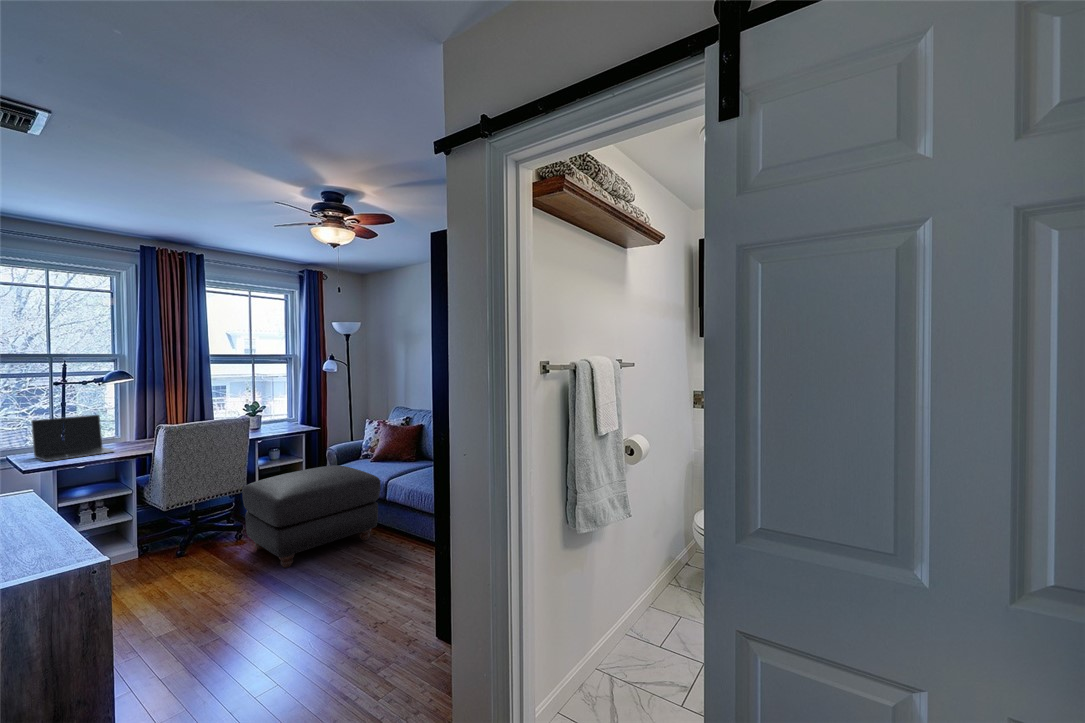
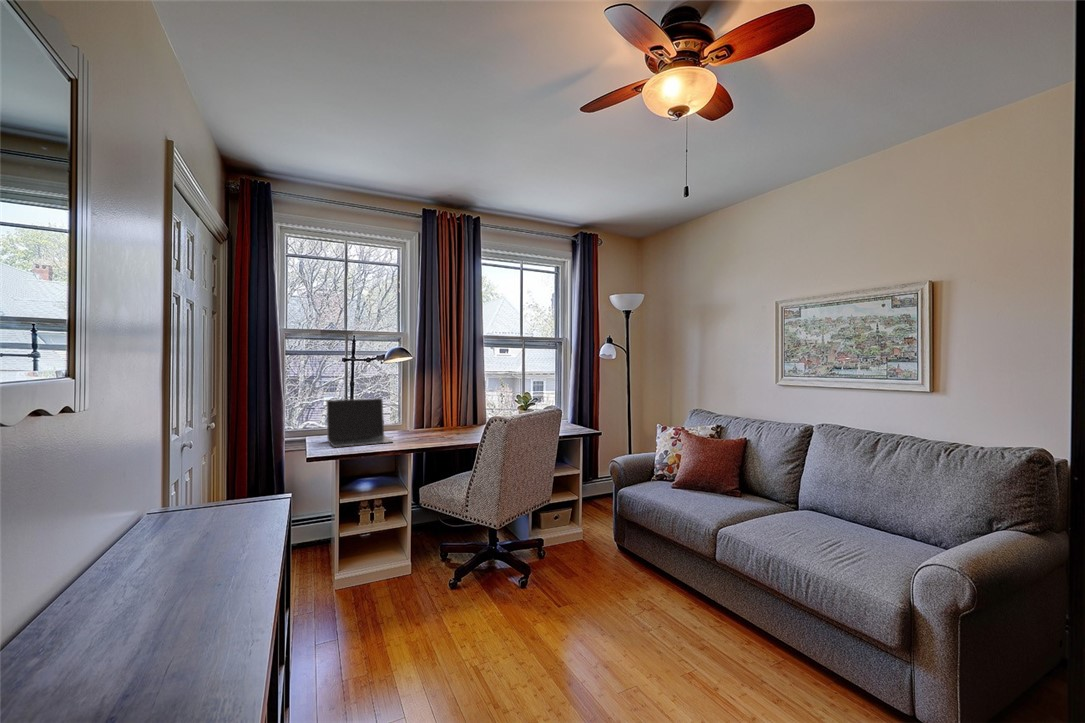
ottoman: present [242,465,381,568] -> none [517,488,703,641]

